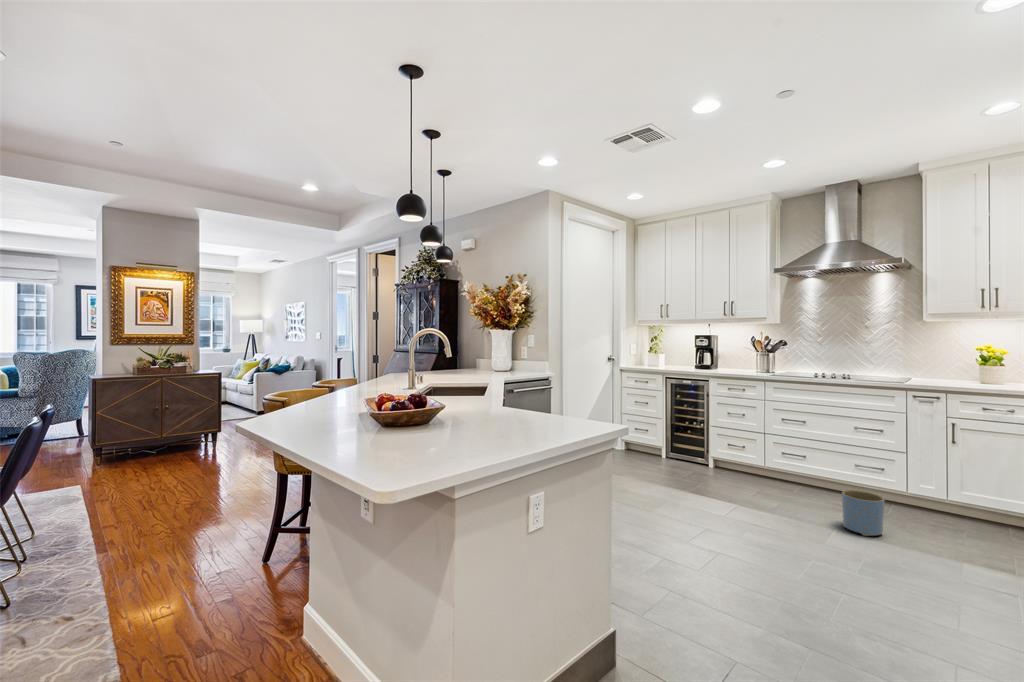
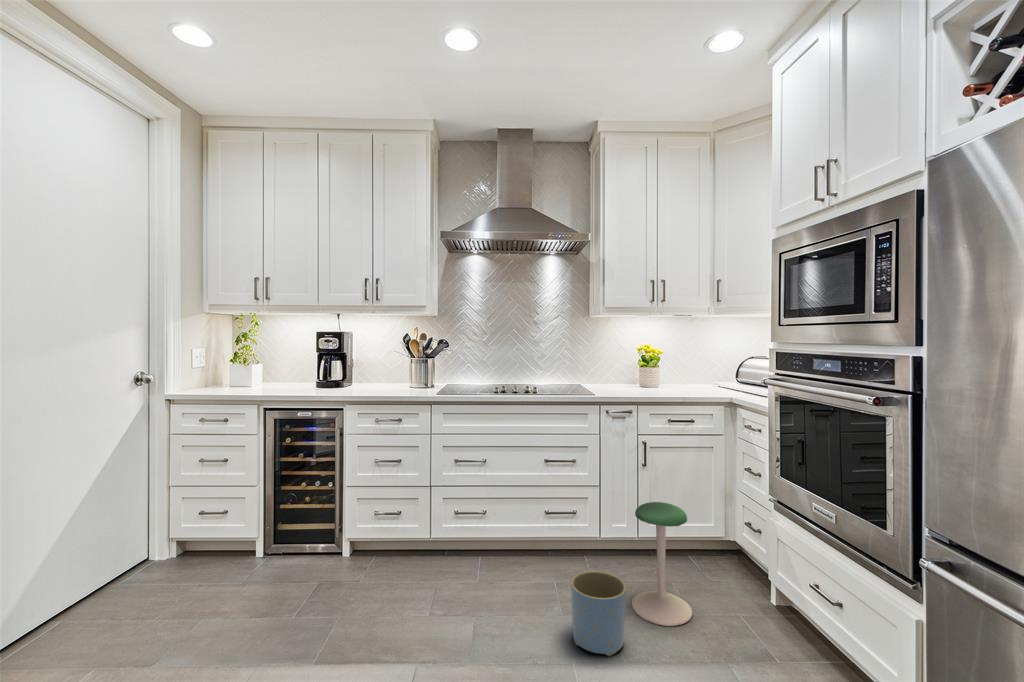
stool: none [907,461,963,545] -> present [632,502,692,626]

